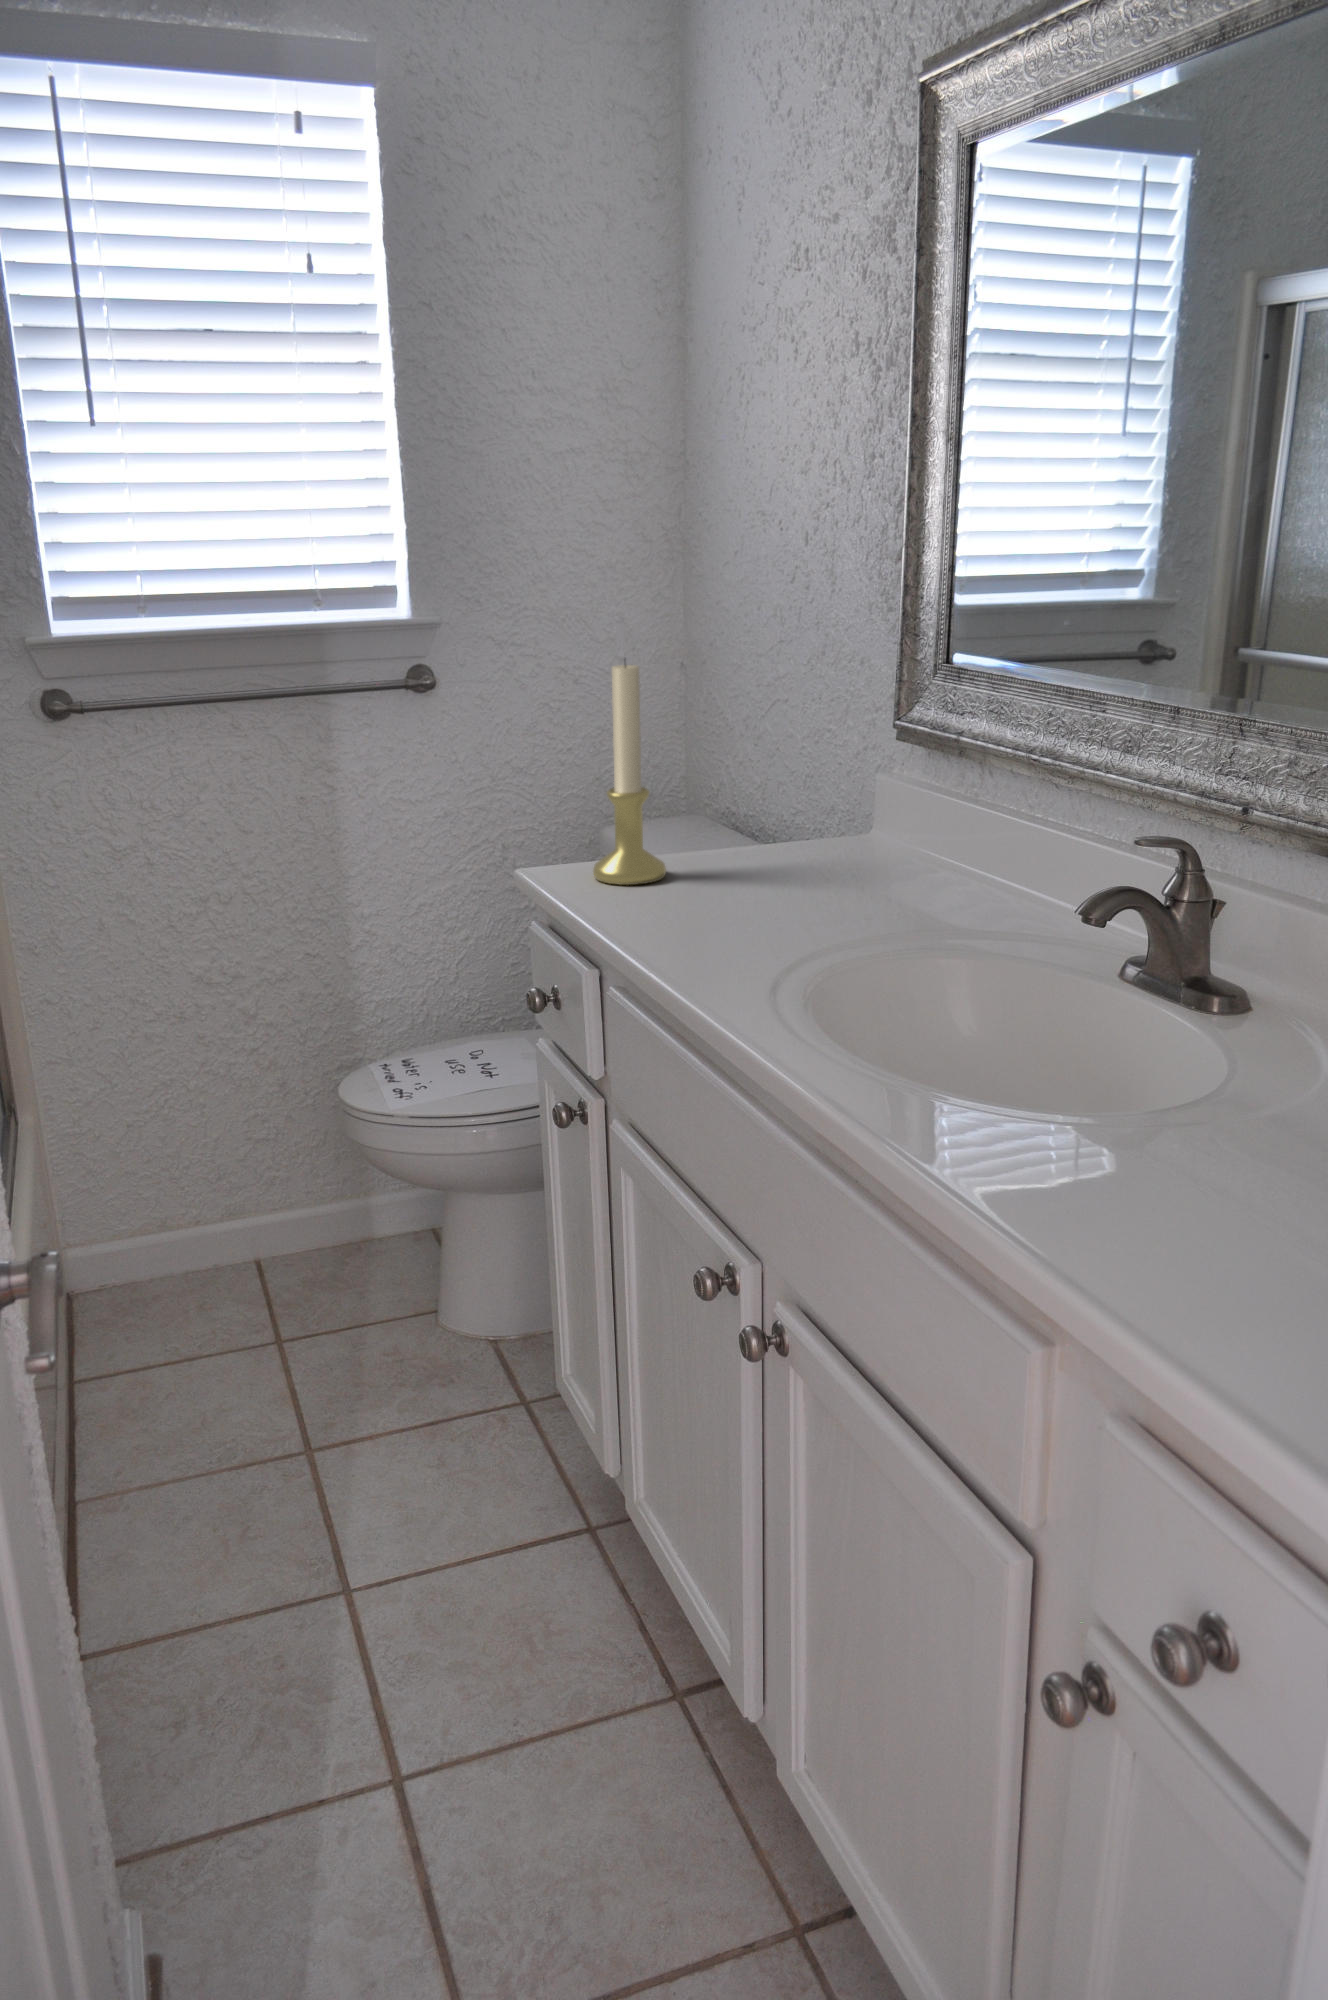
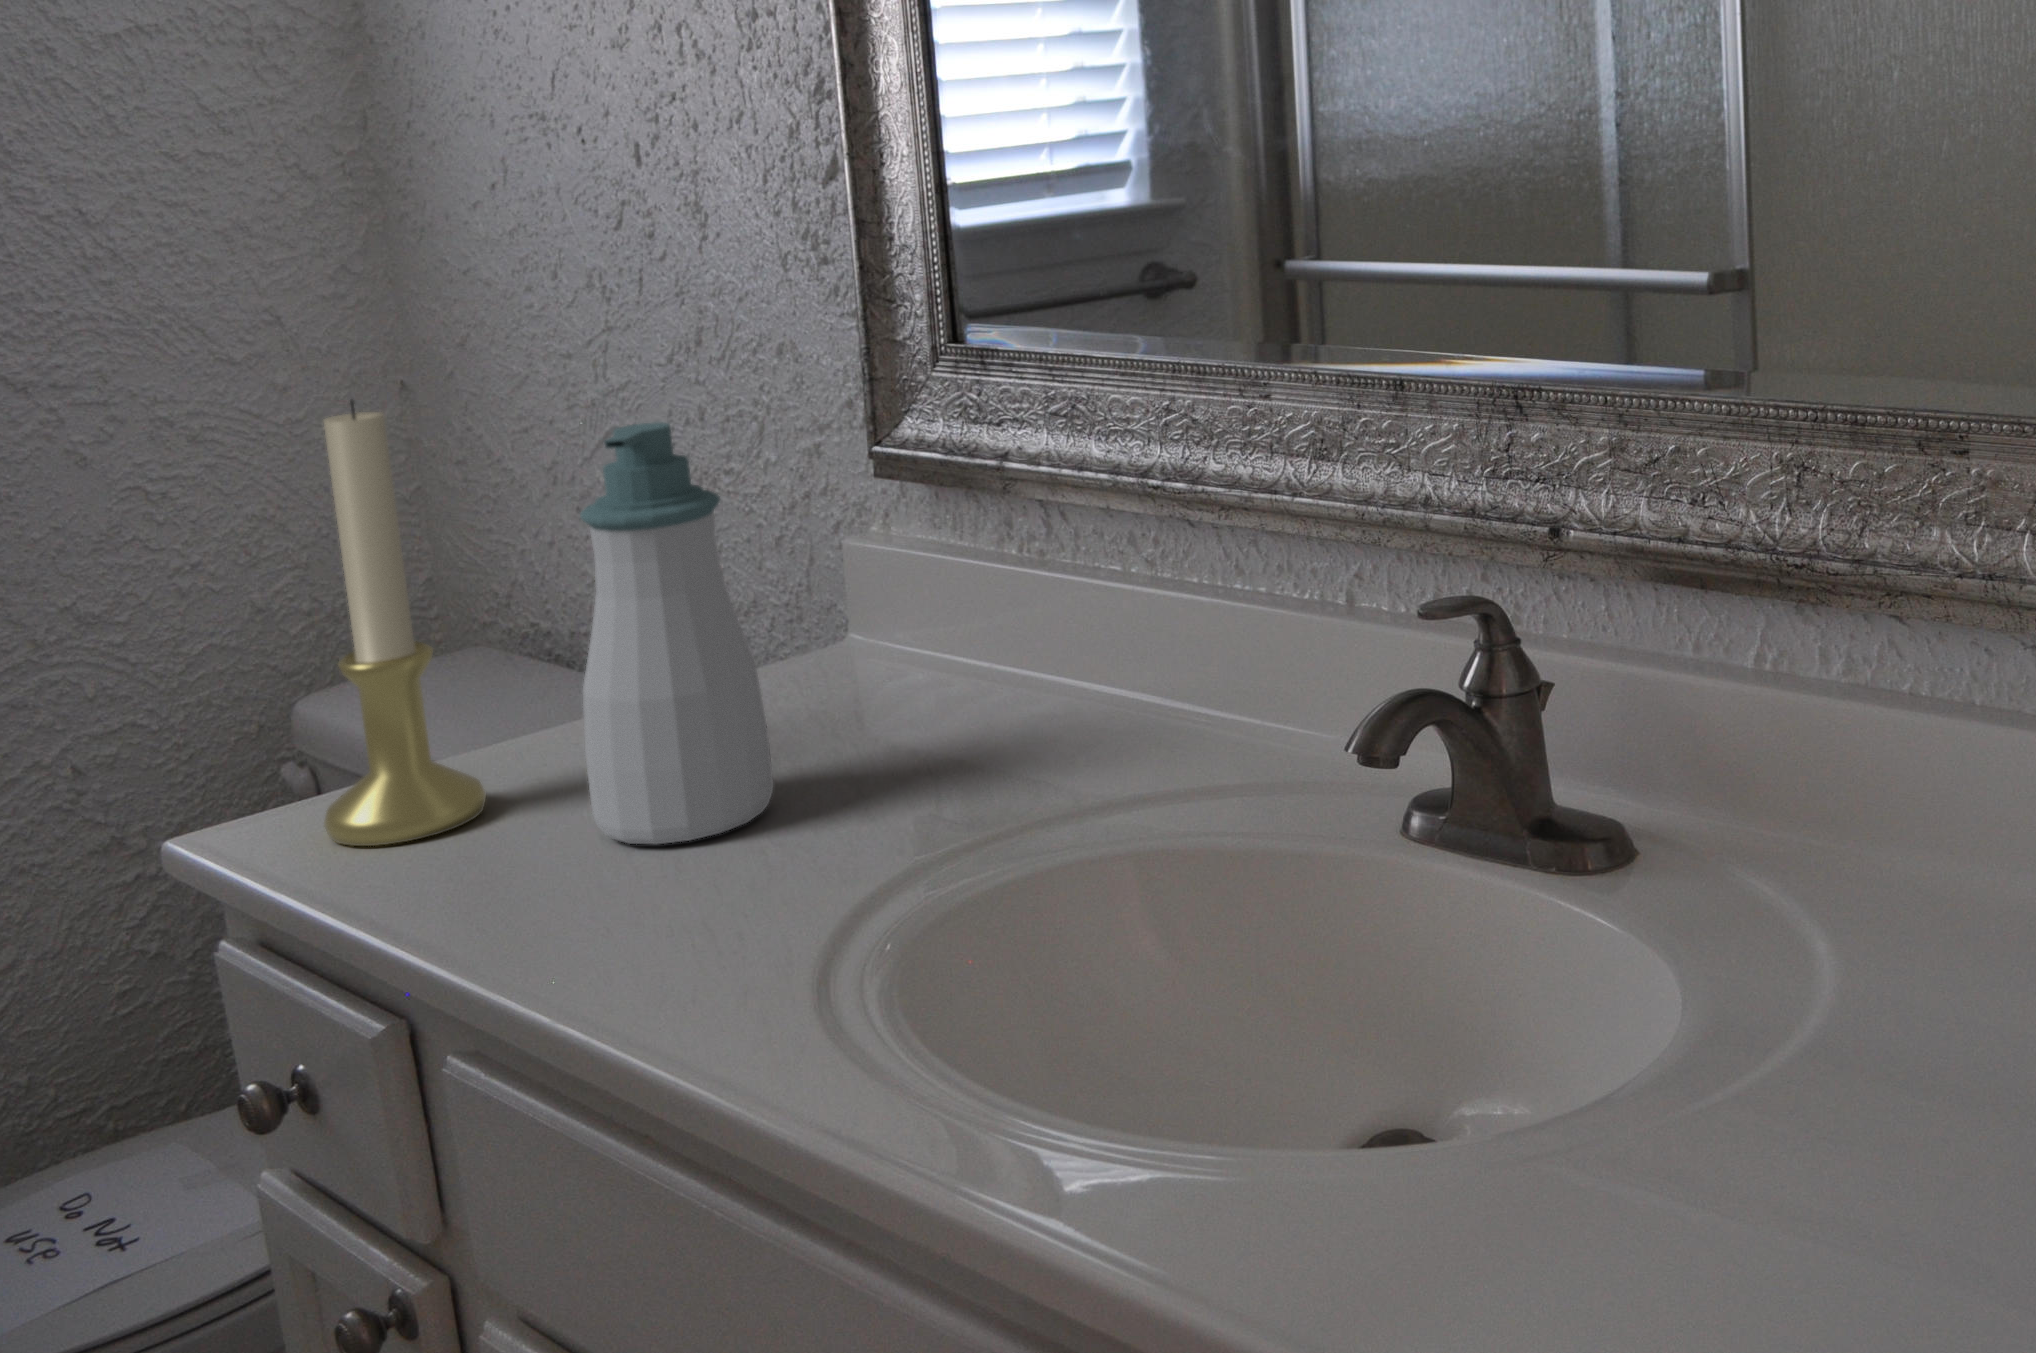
soap bottle: none [708,685,798,907] -> present [580,422,773,844]

